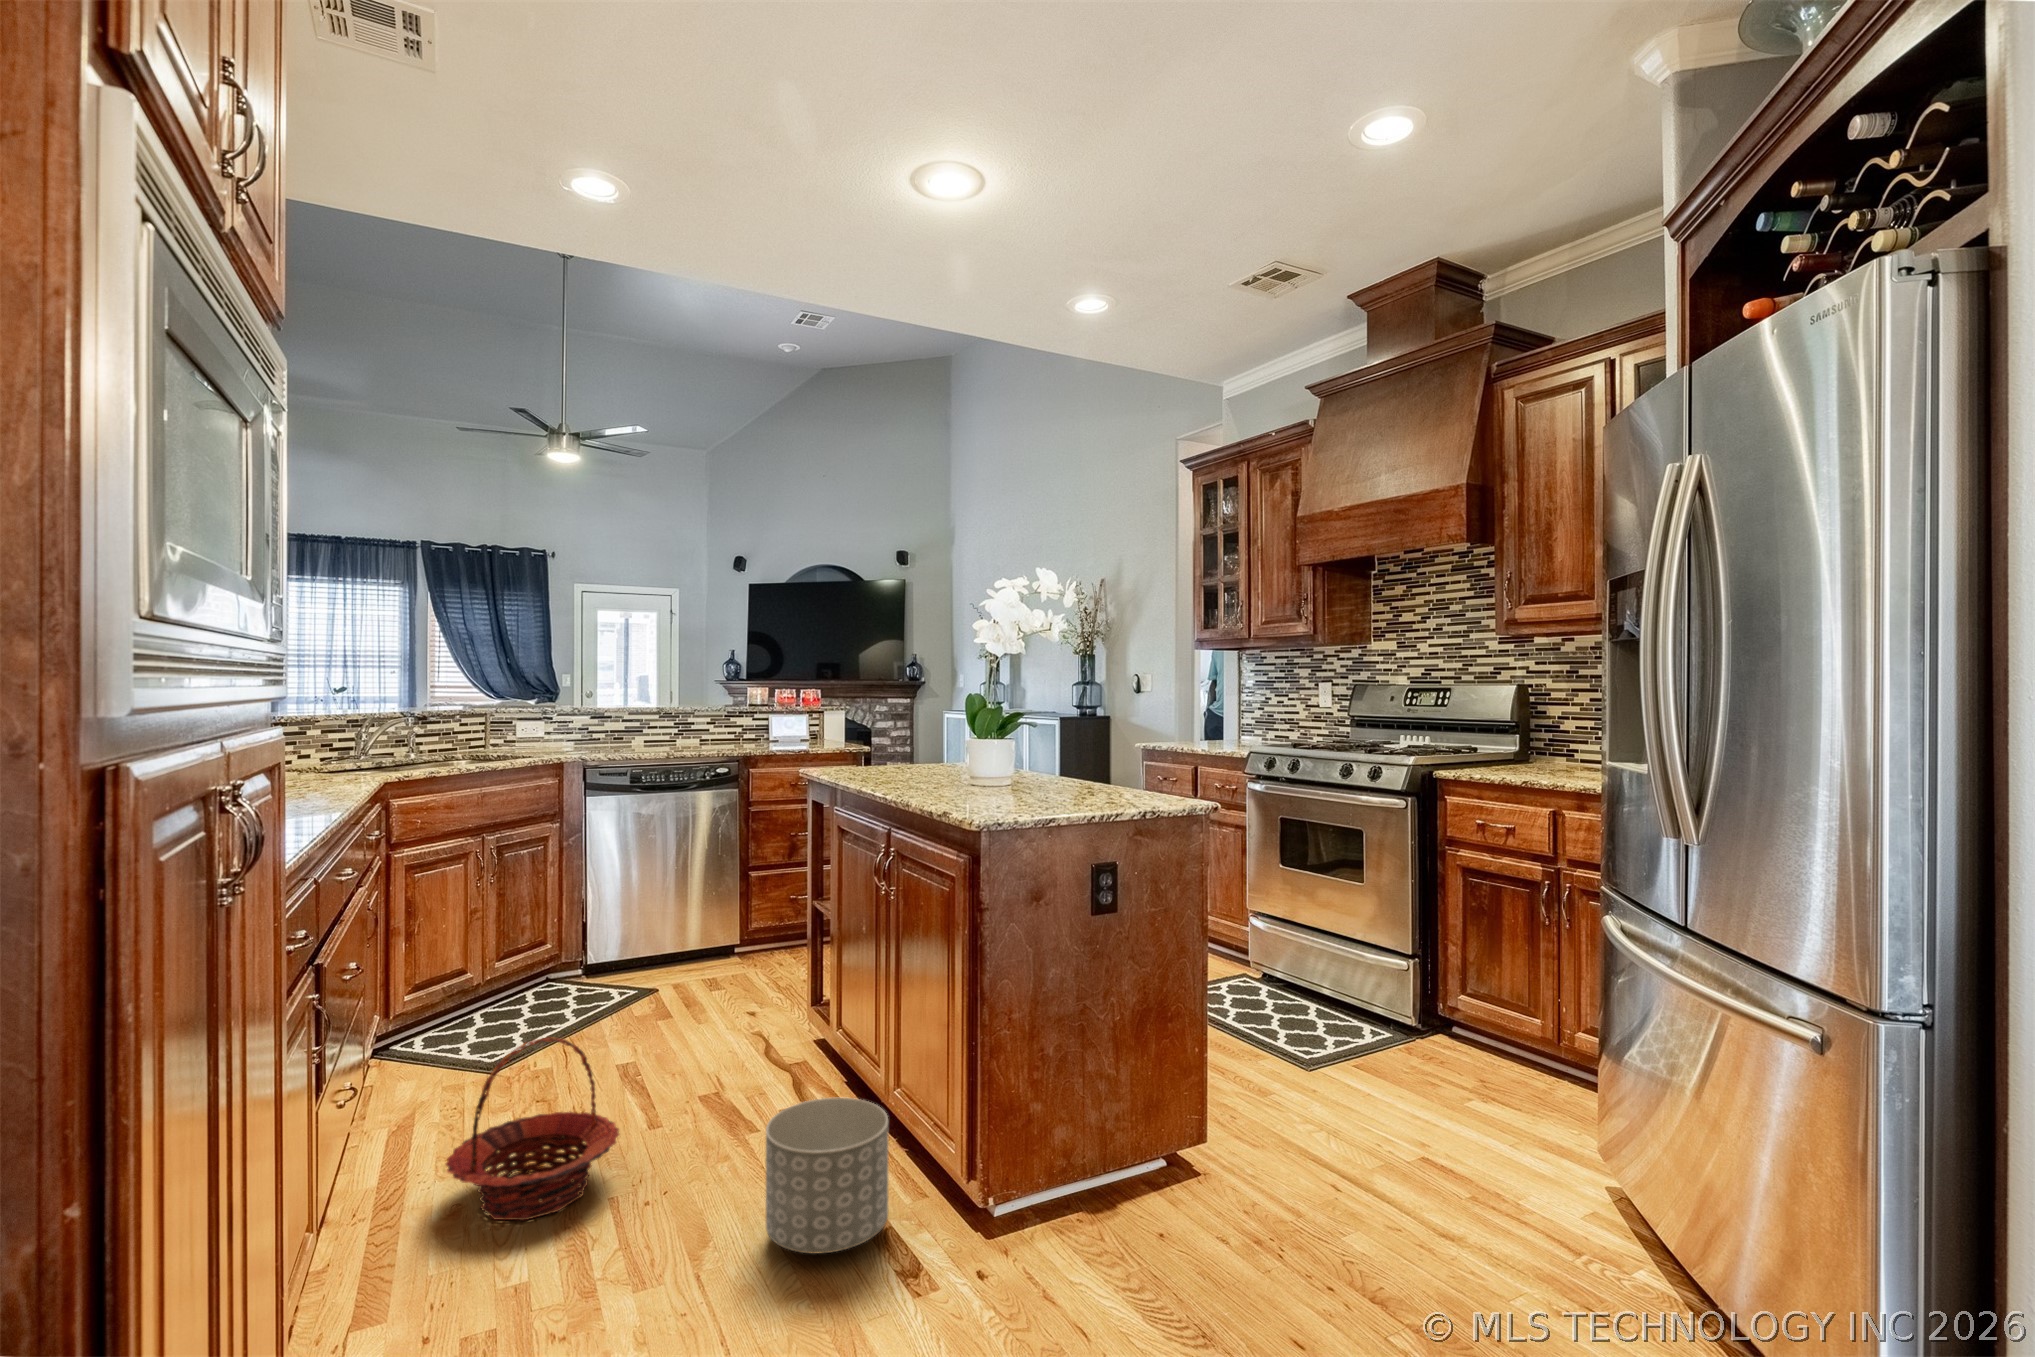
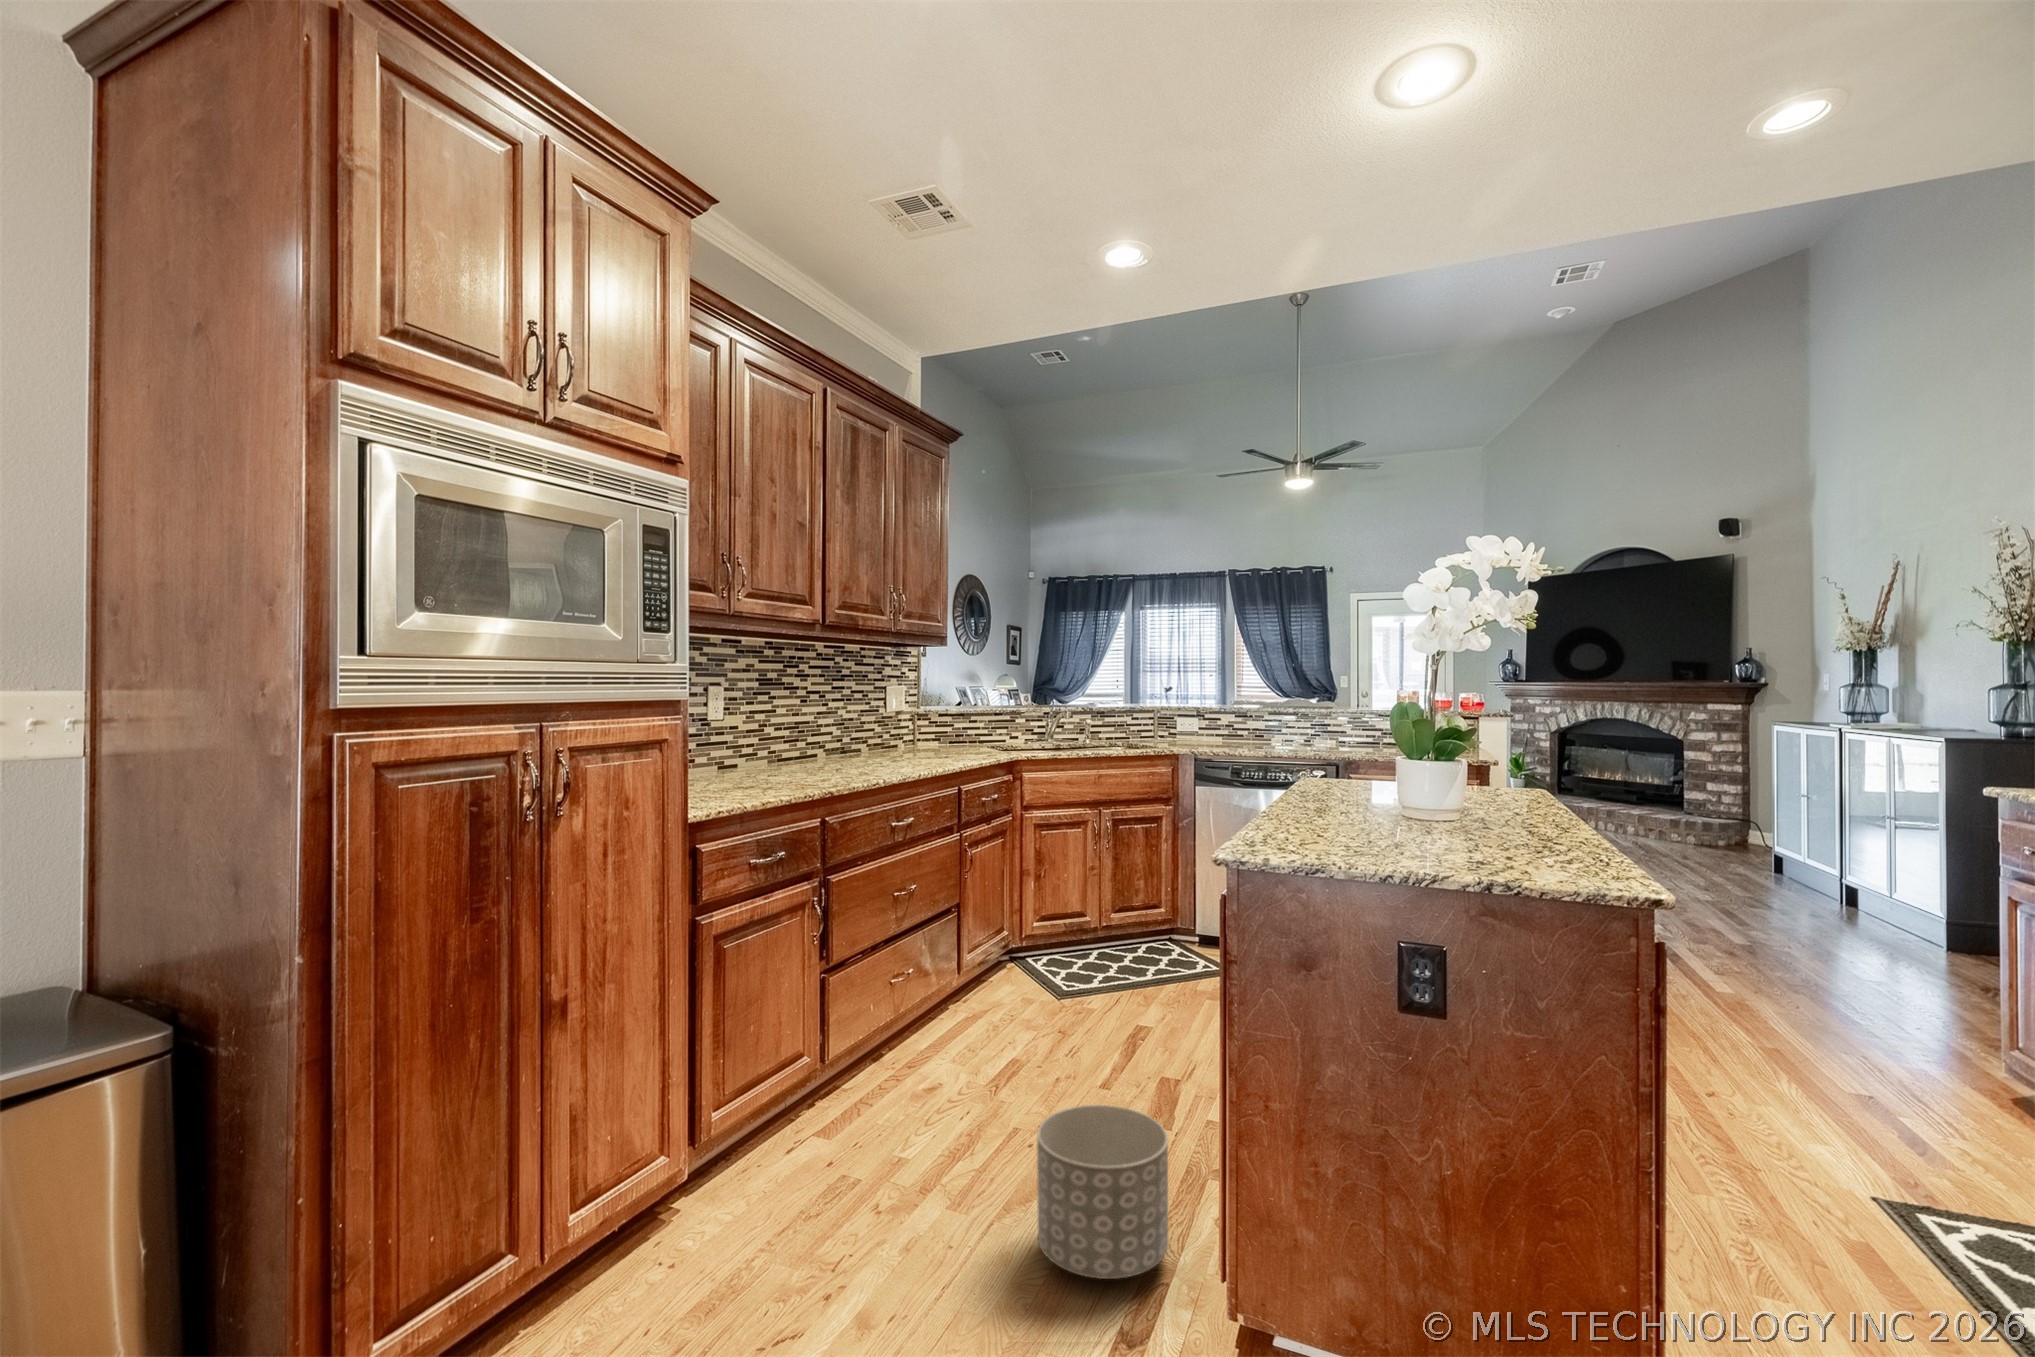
basket: present [446,1038,619,1220] -> none [900,973,1034,1126]

